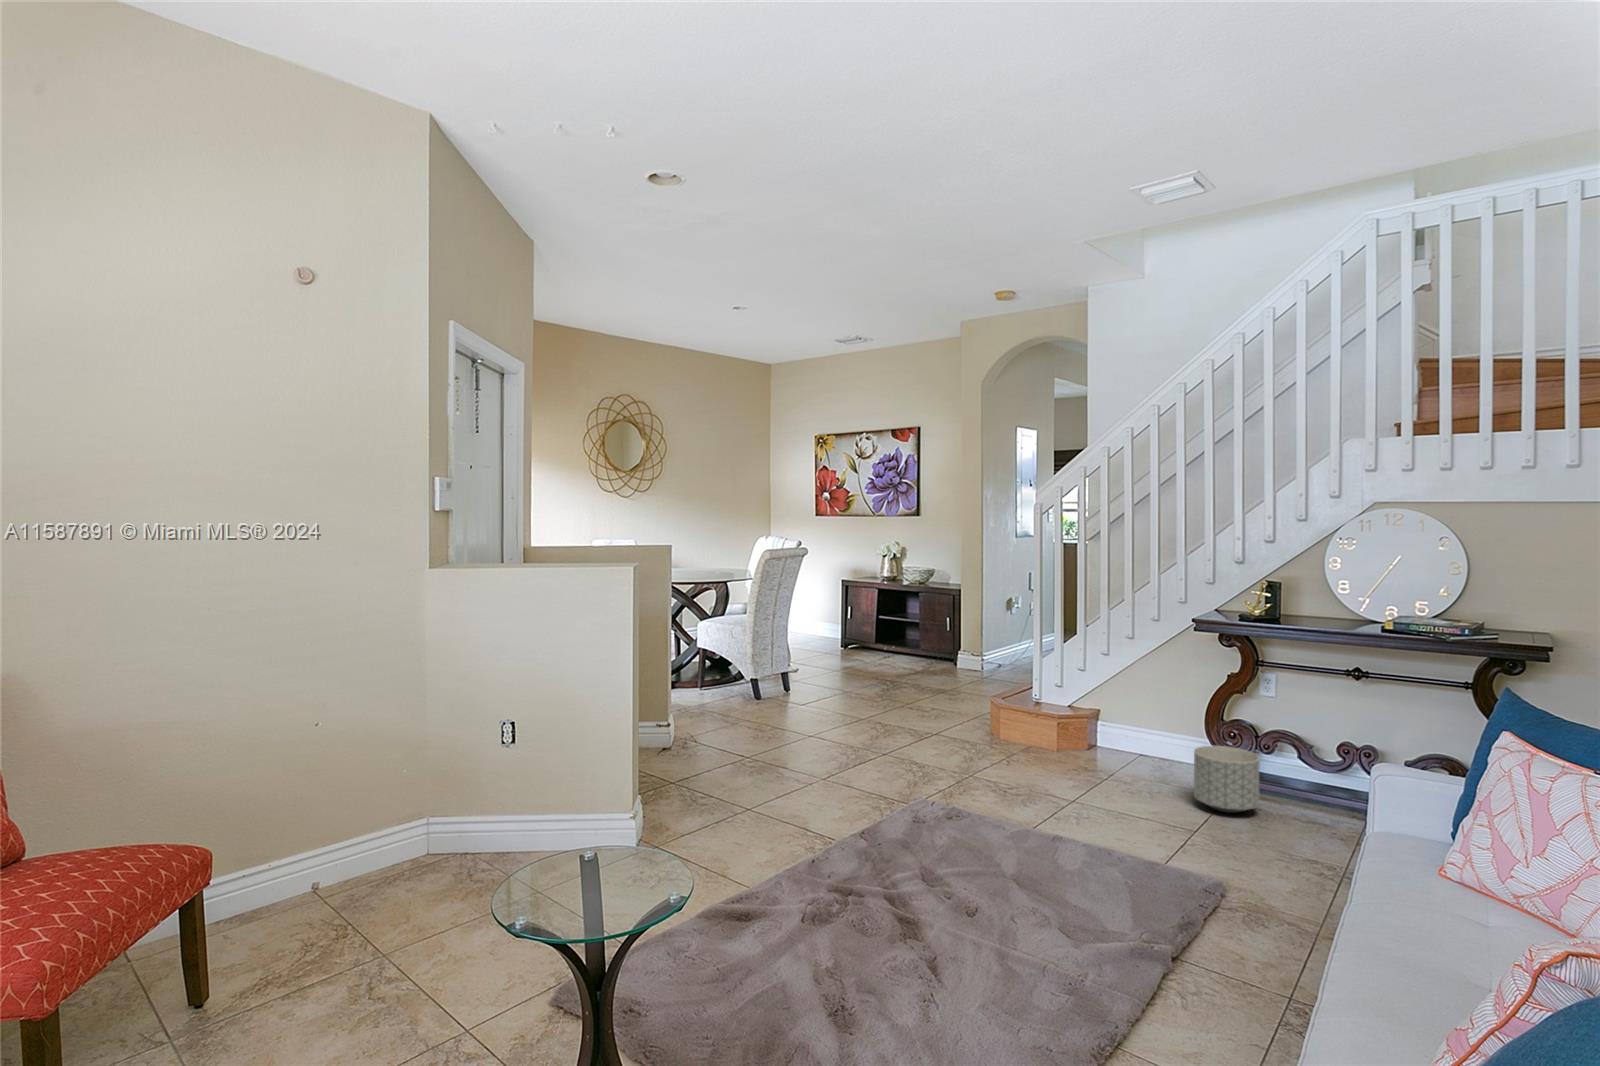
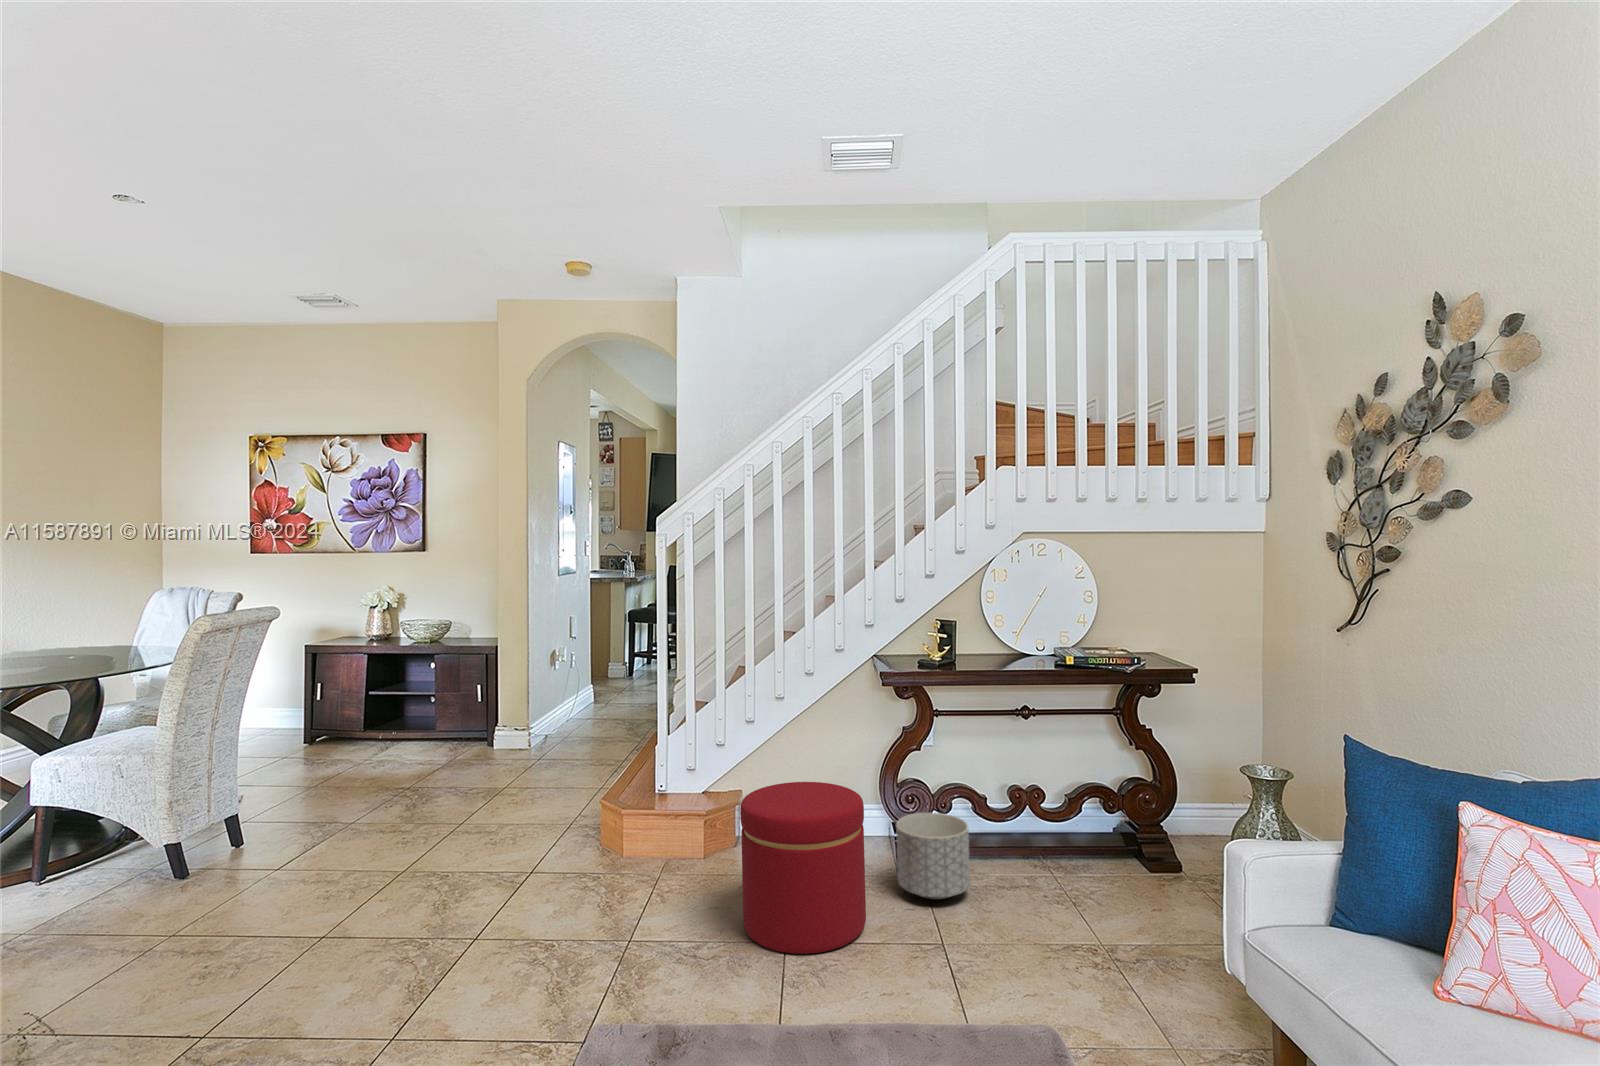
ottoman: none [1056,699,1151,813] -> present [740,782,866,954]

